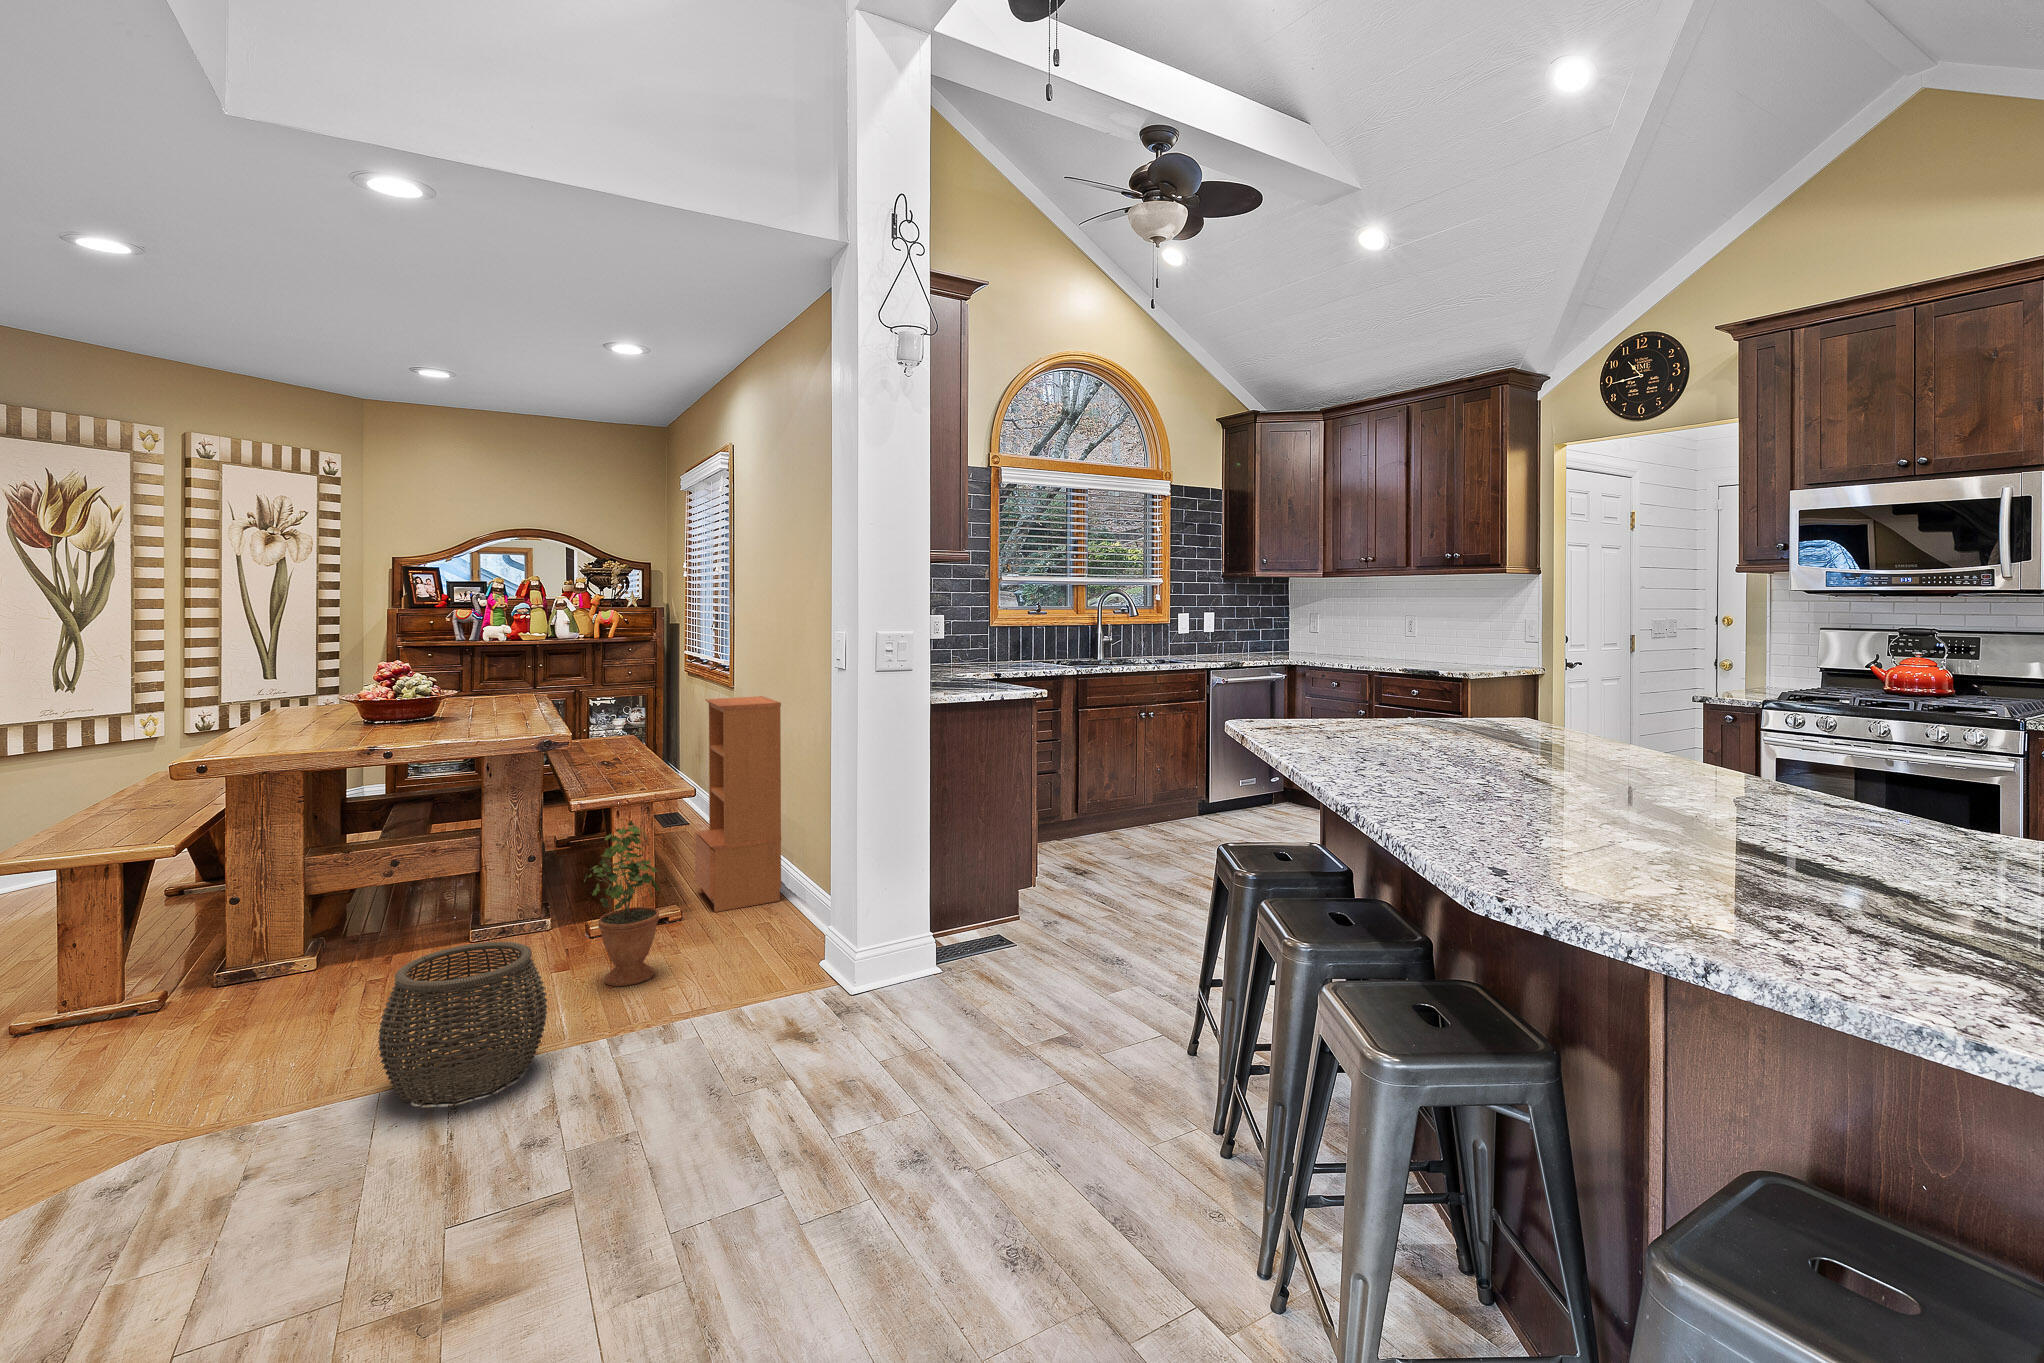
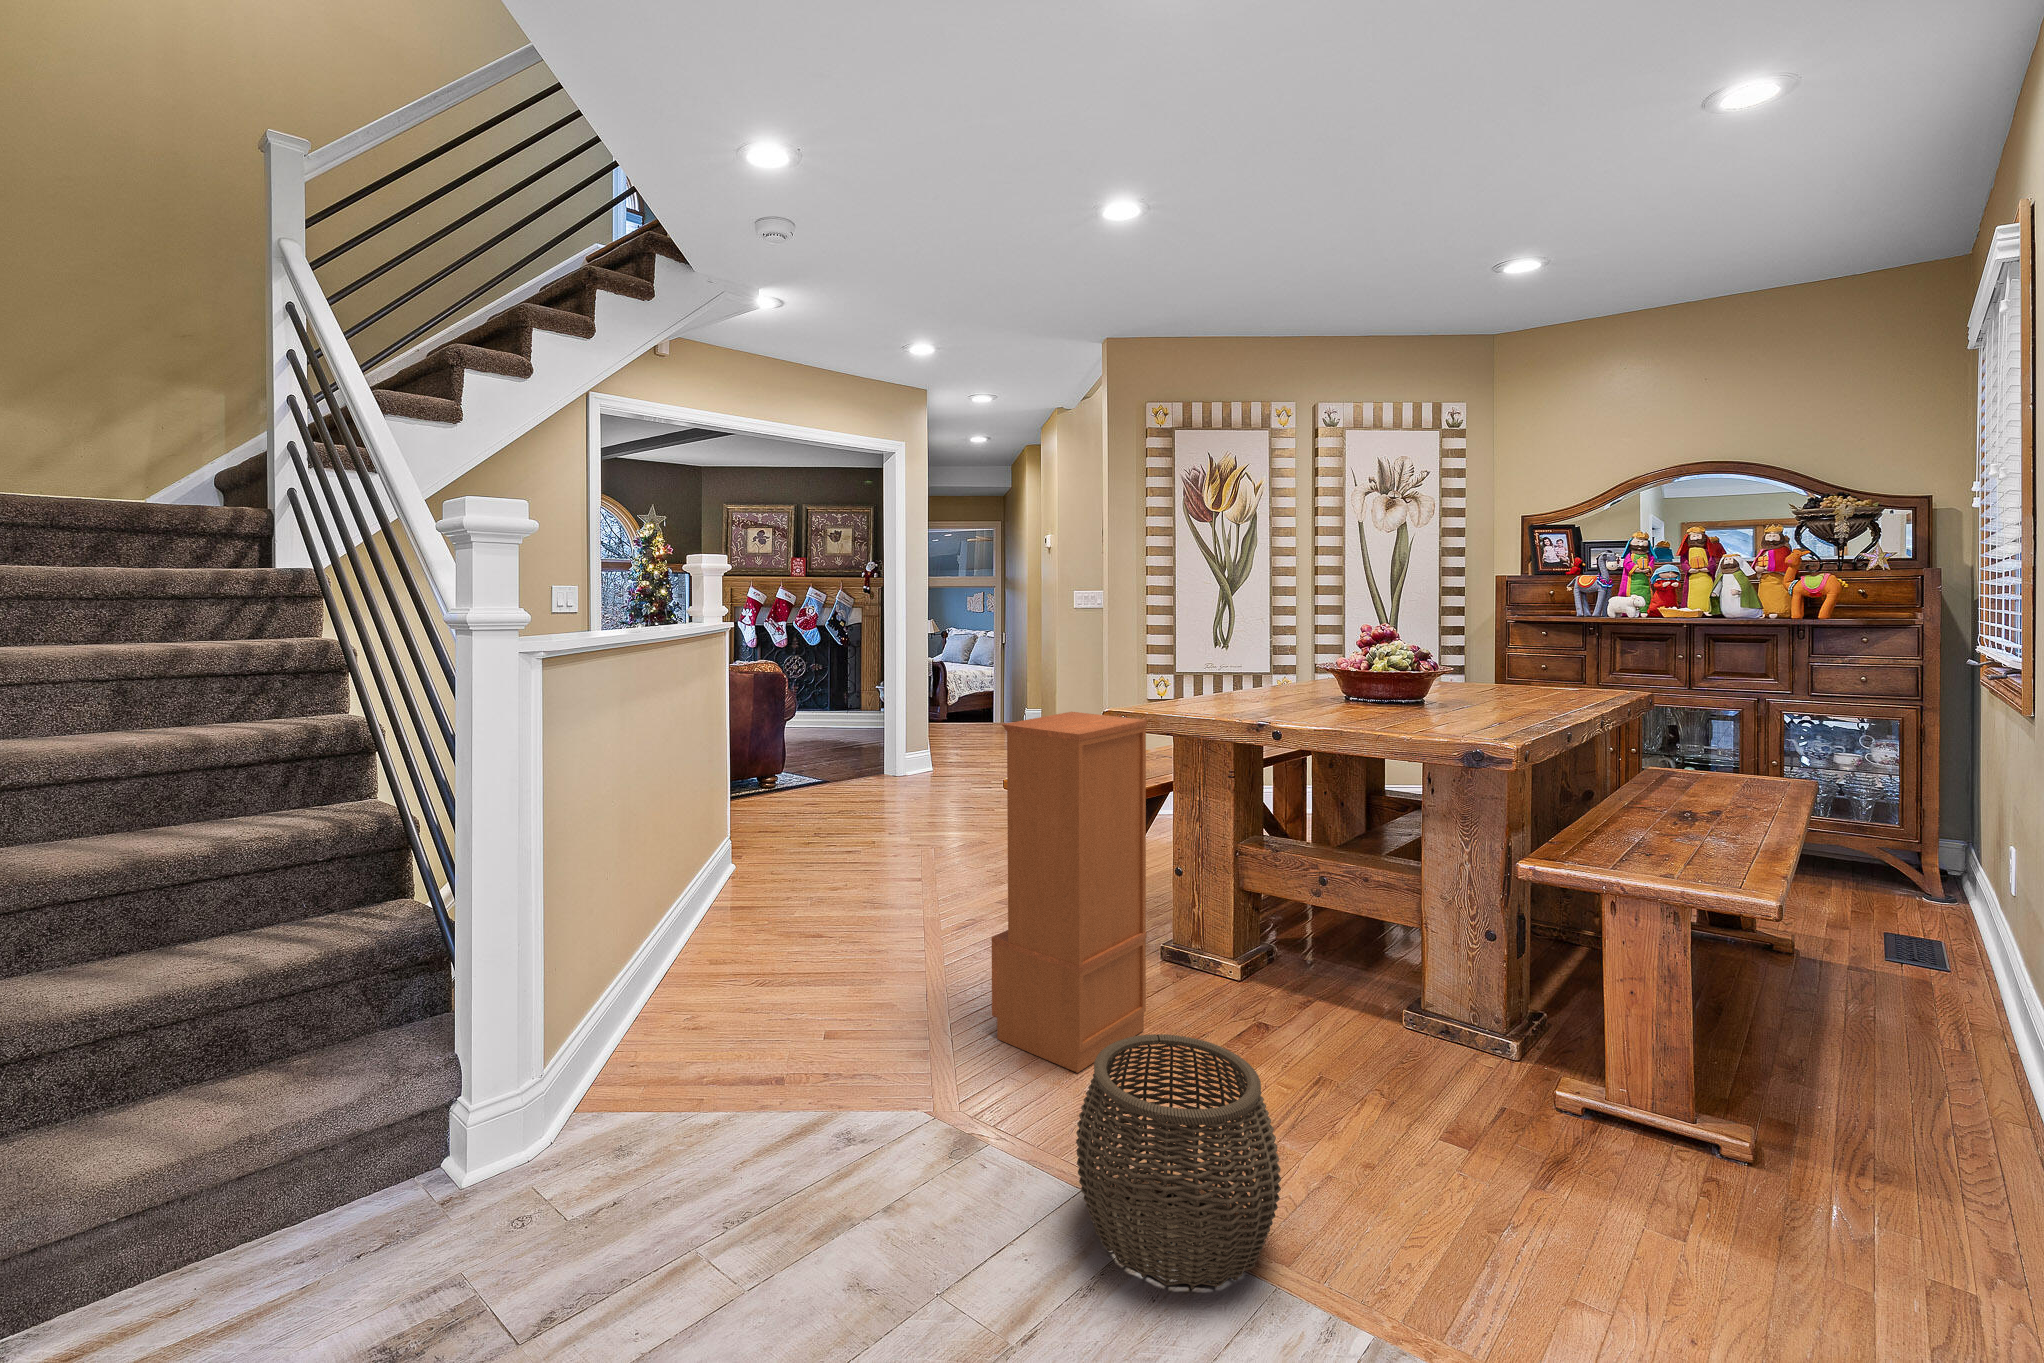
bookcase: present [695,696,781,912] -> present [992,712,1147,1073]
potted plant: present [584,819,659,986] -> none [1447,932,1587,1241]

